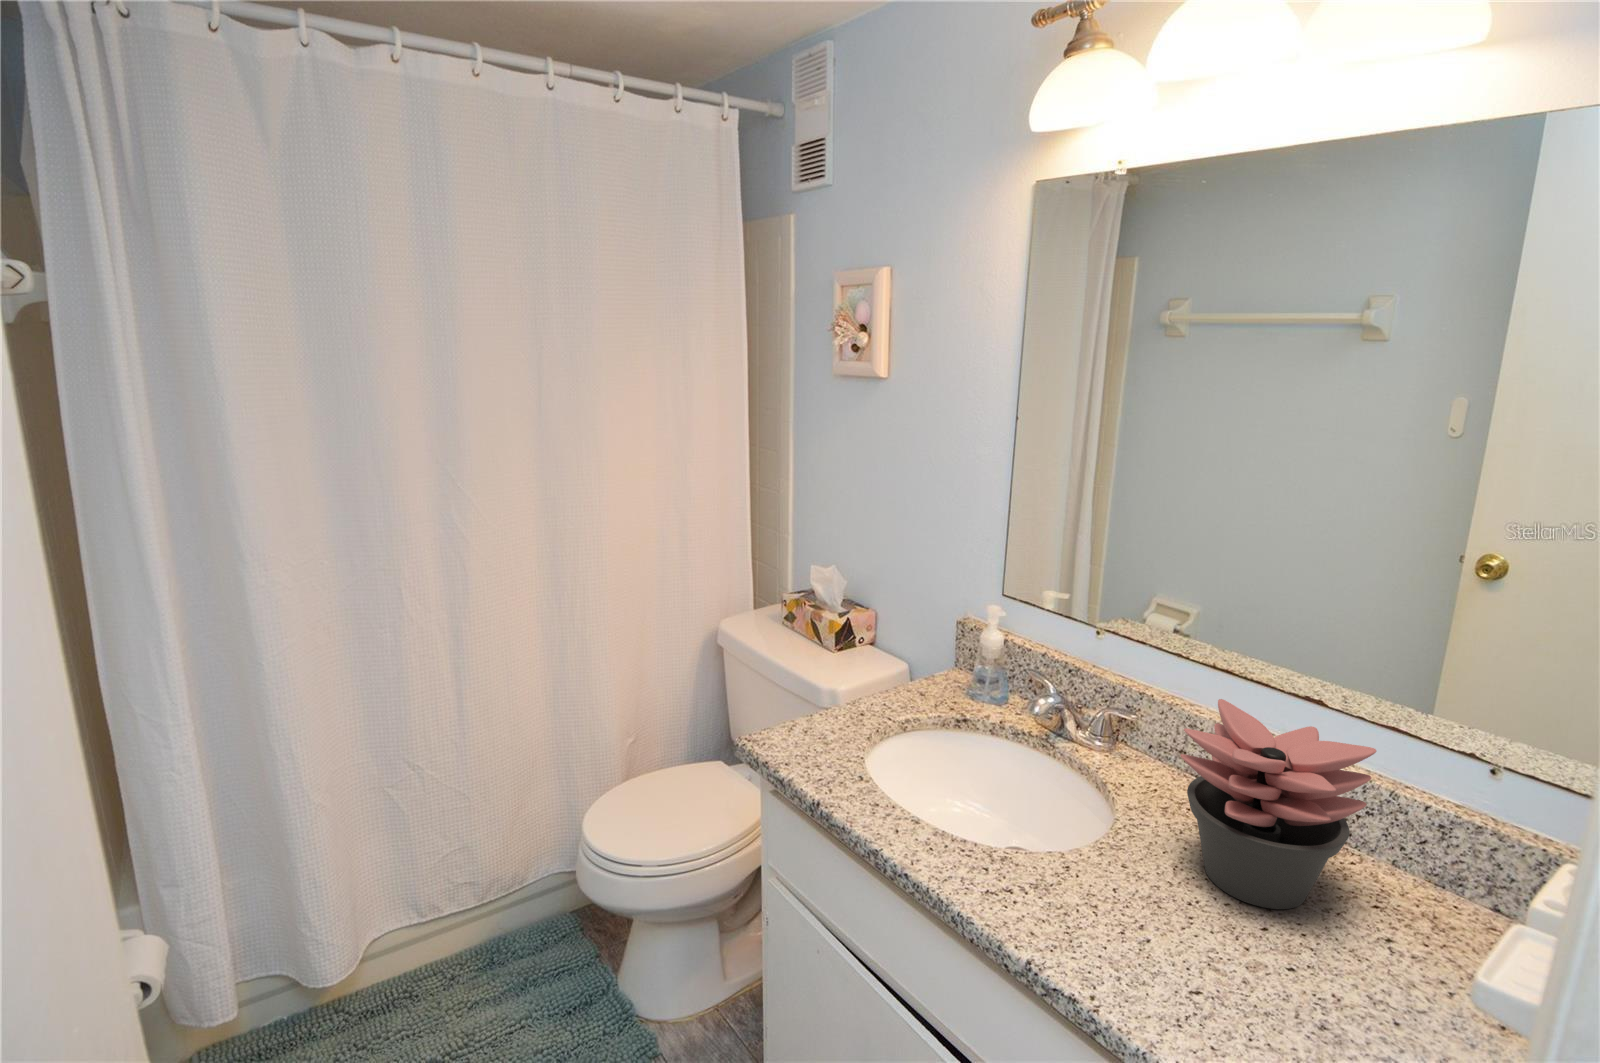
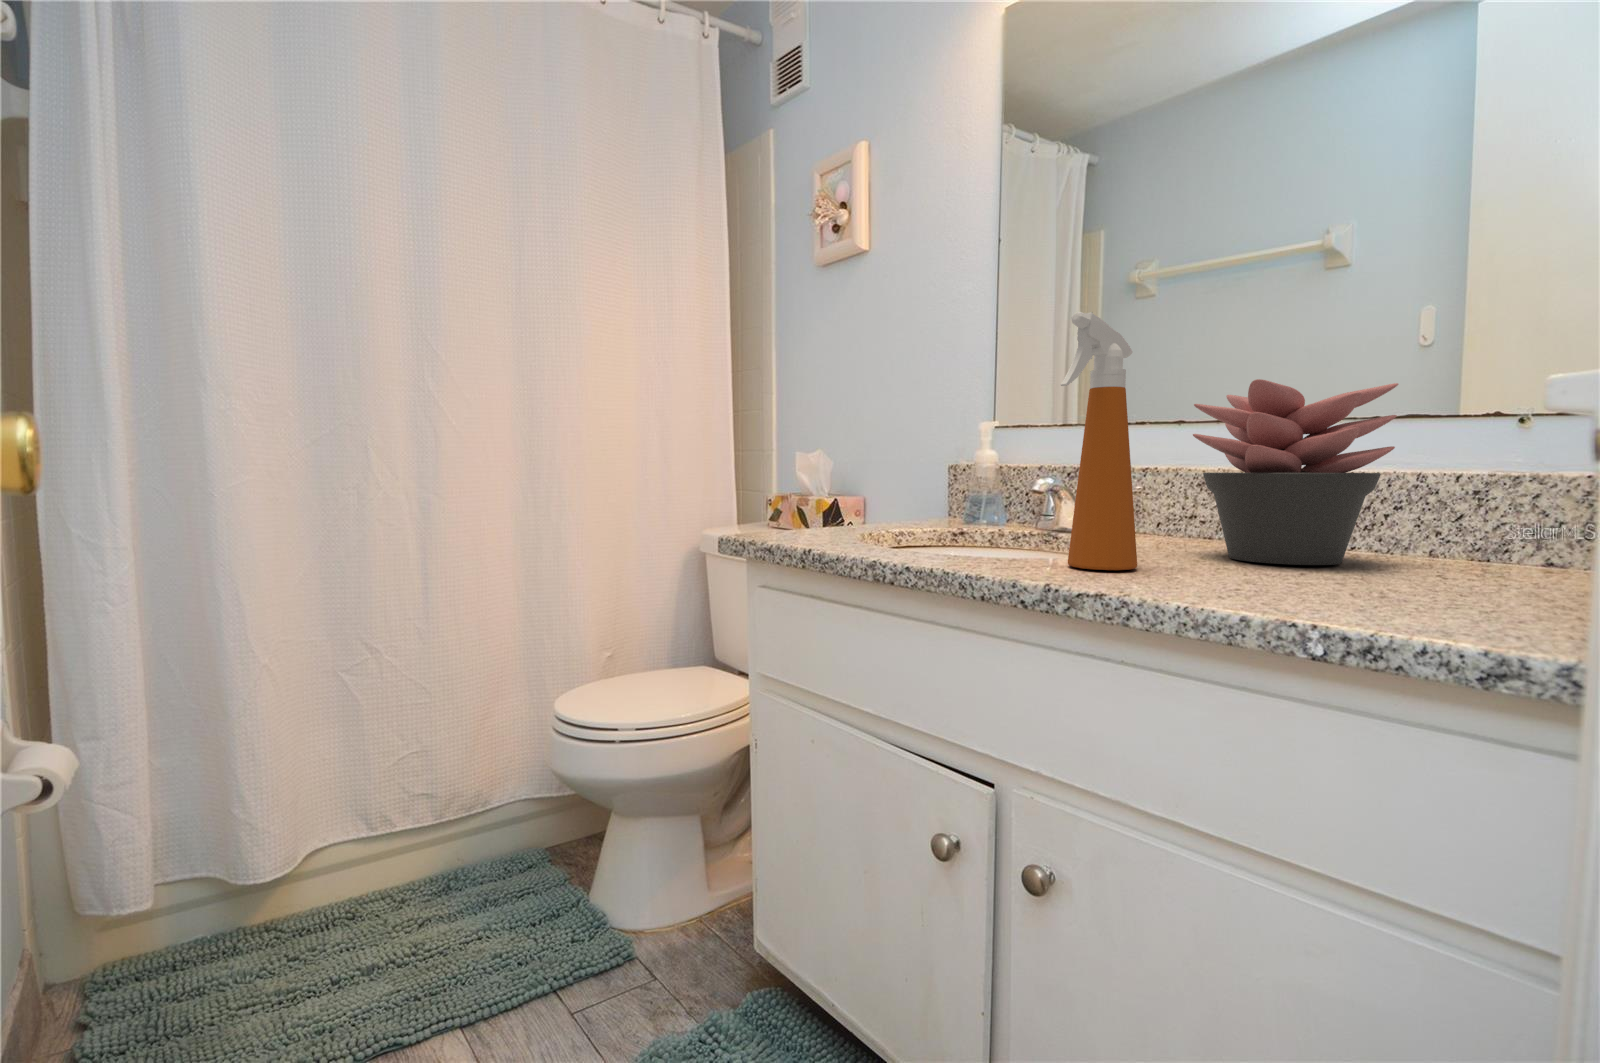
spray bottle: none [1052,709,1125,930] -> present [1060,311,1137,570]

